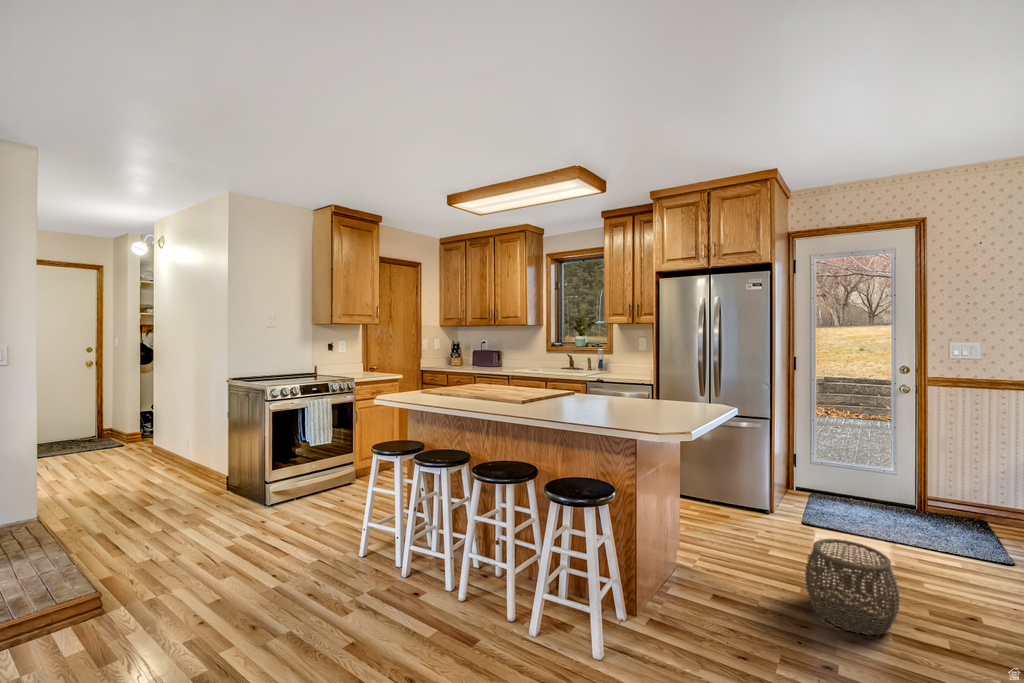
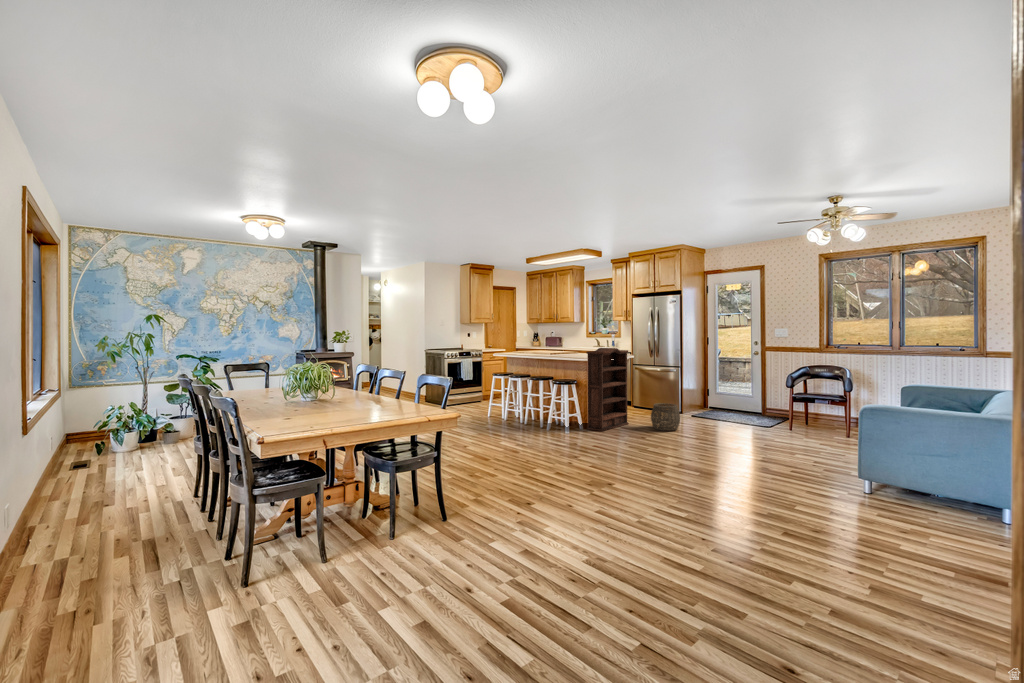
bookshelf: none [652,395,731,665] -> present [586,348,628,431]

